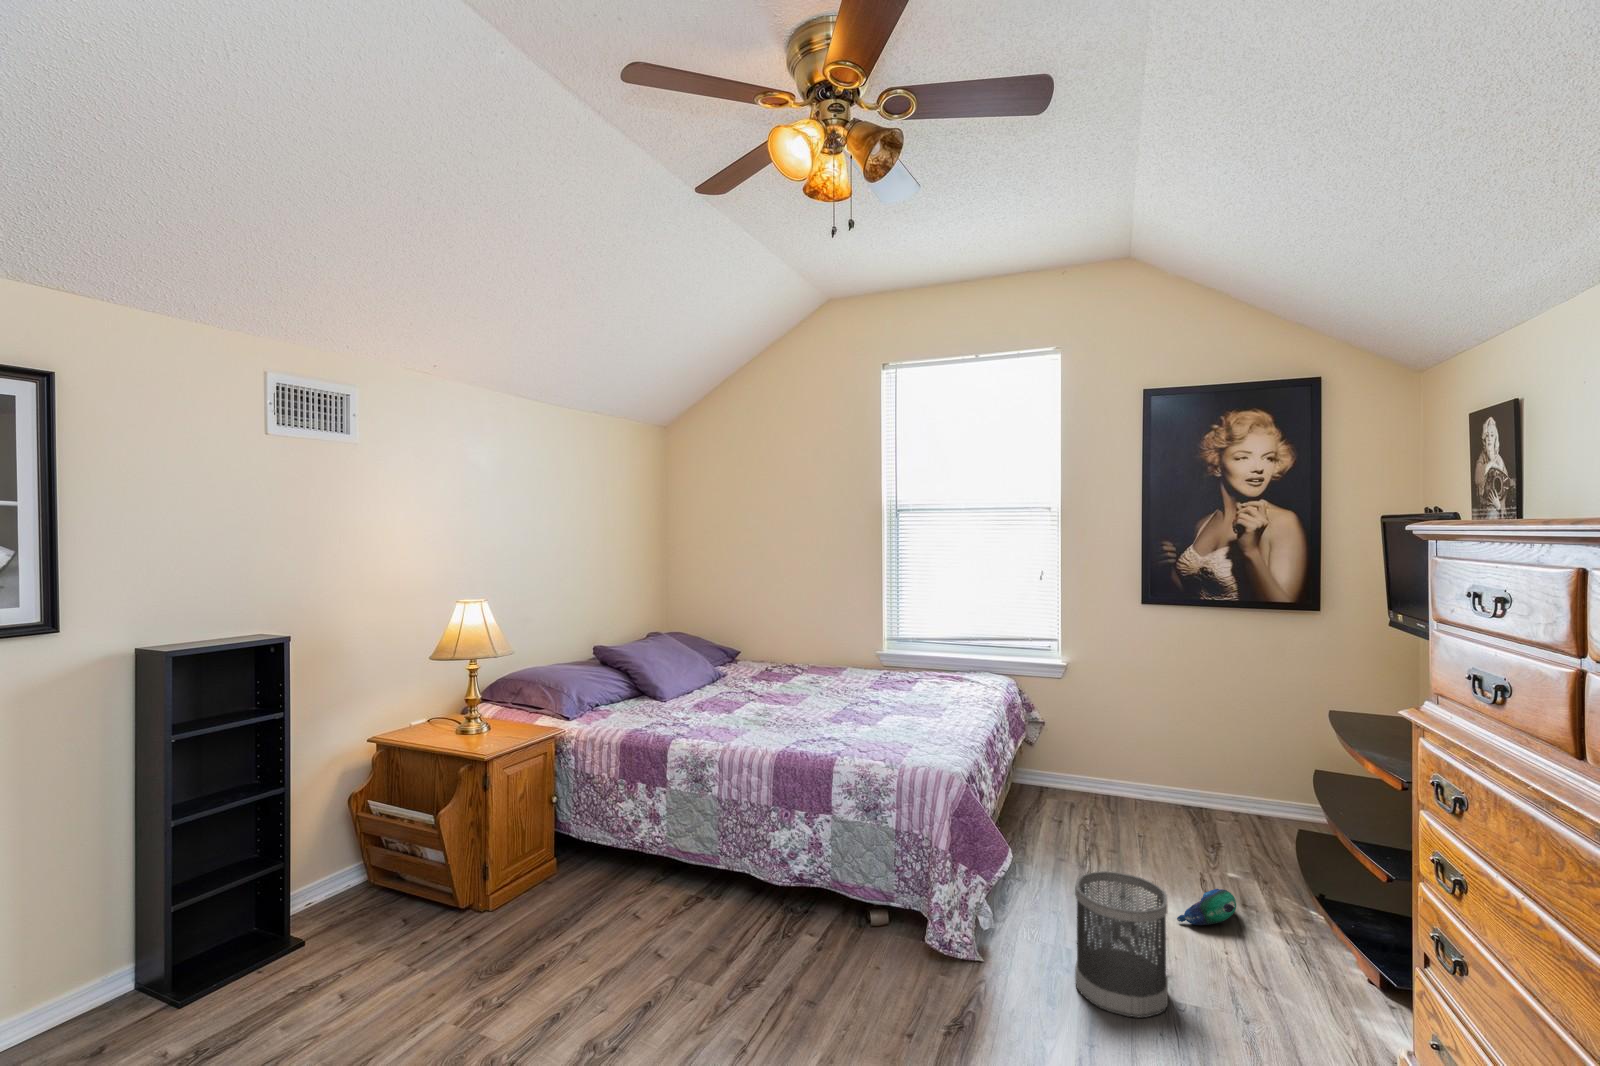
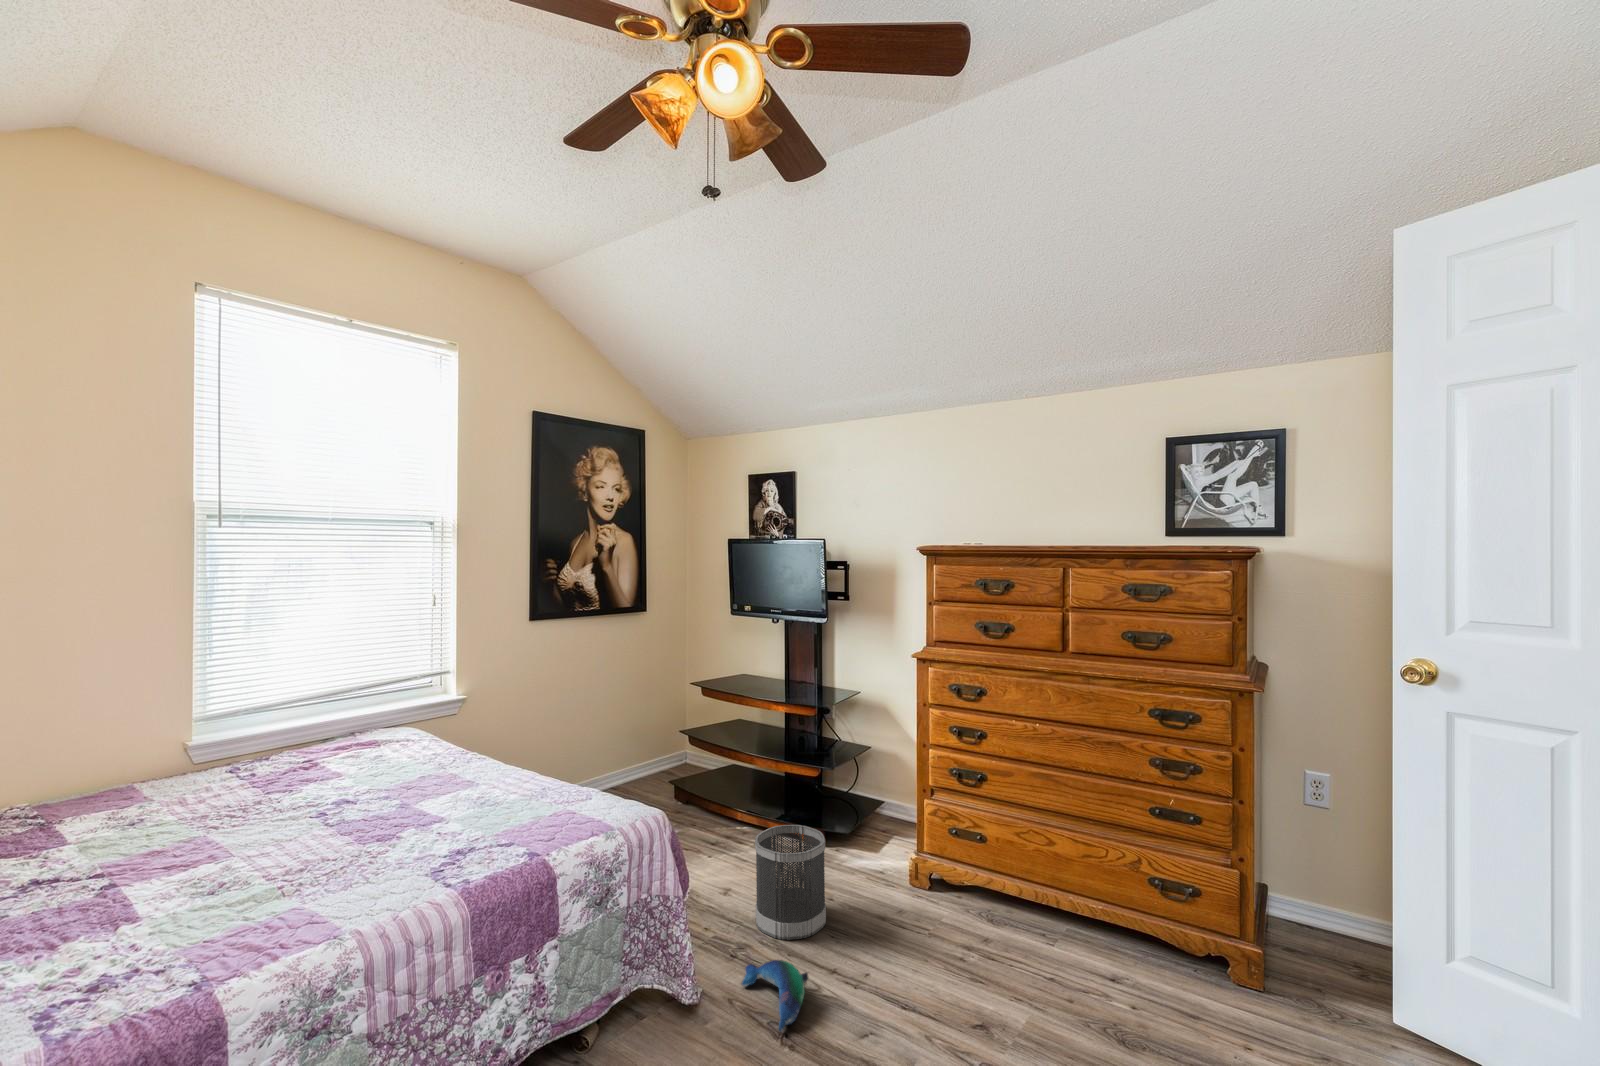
plush toy: present [1177,889,1236,926] -> present [742,960,808,1032]

